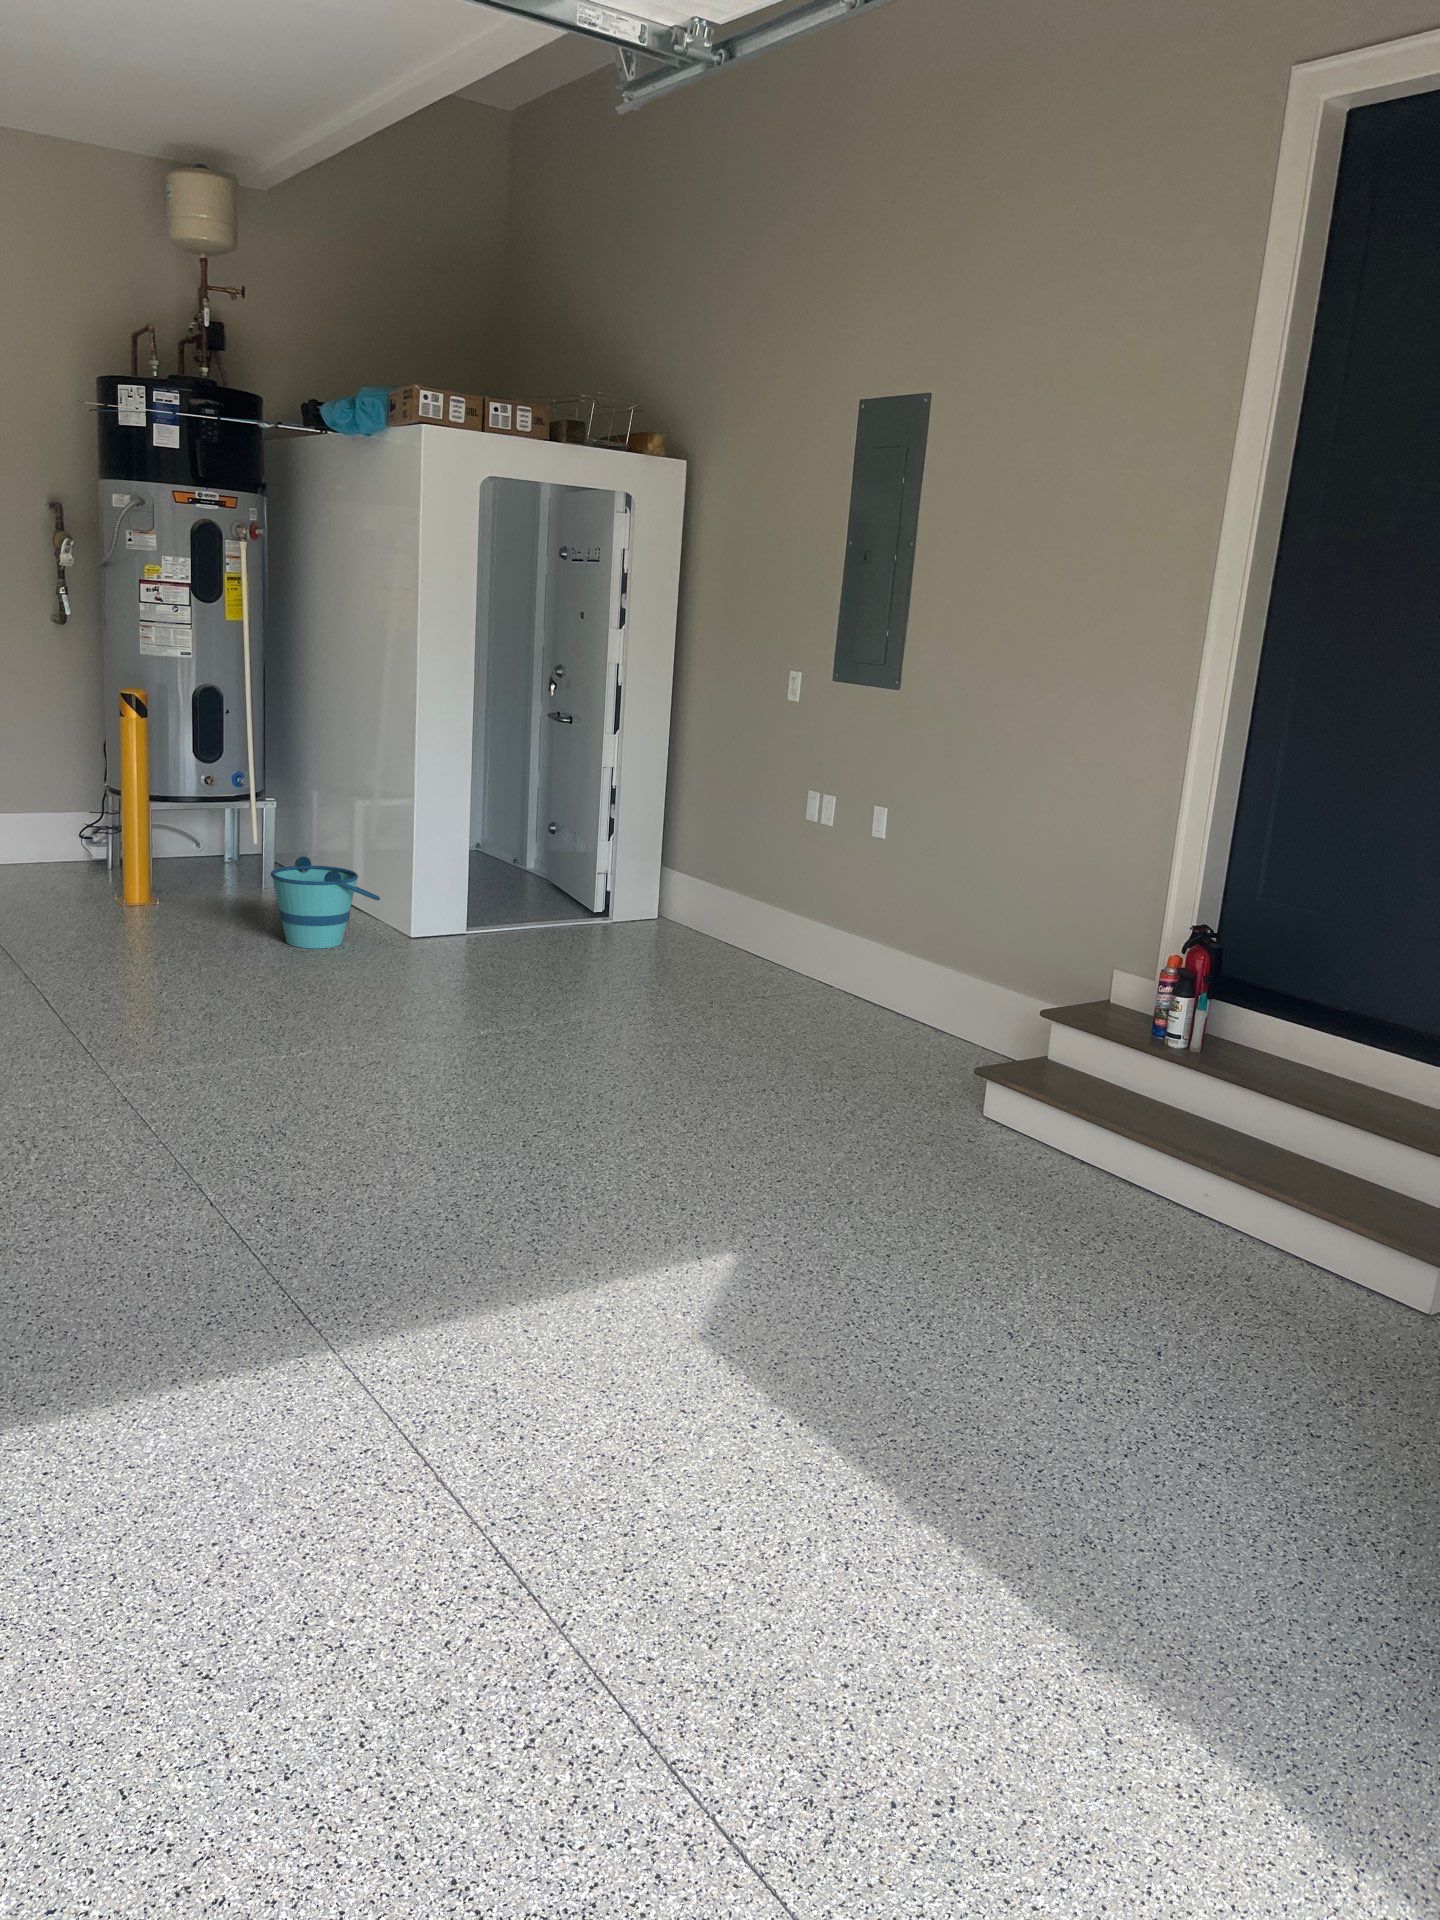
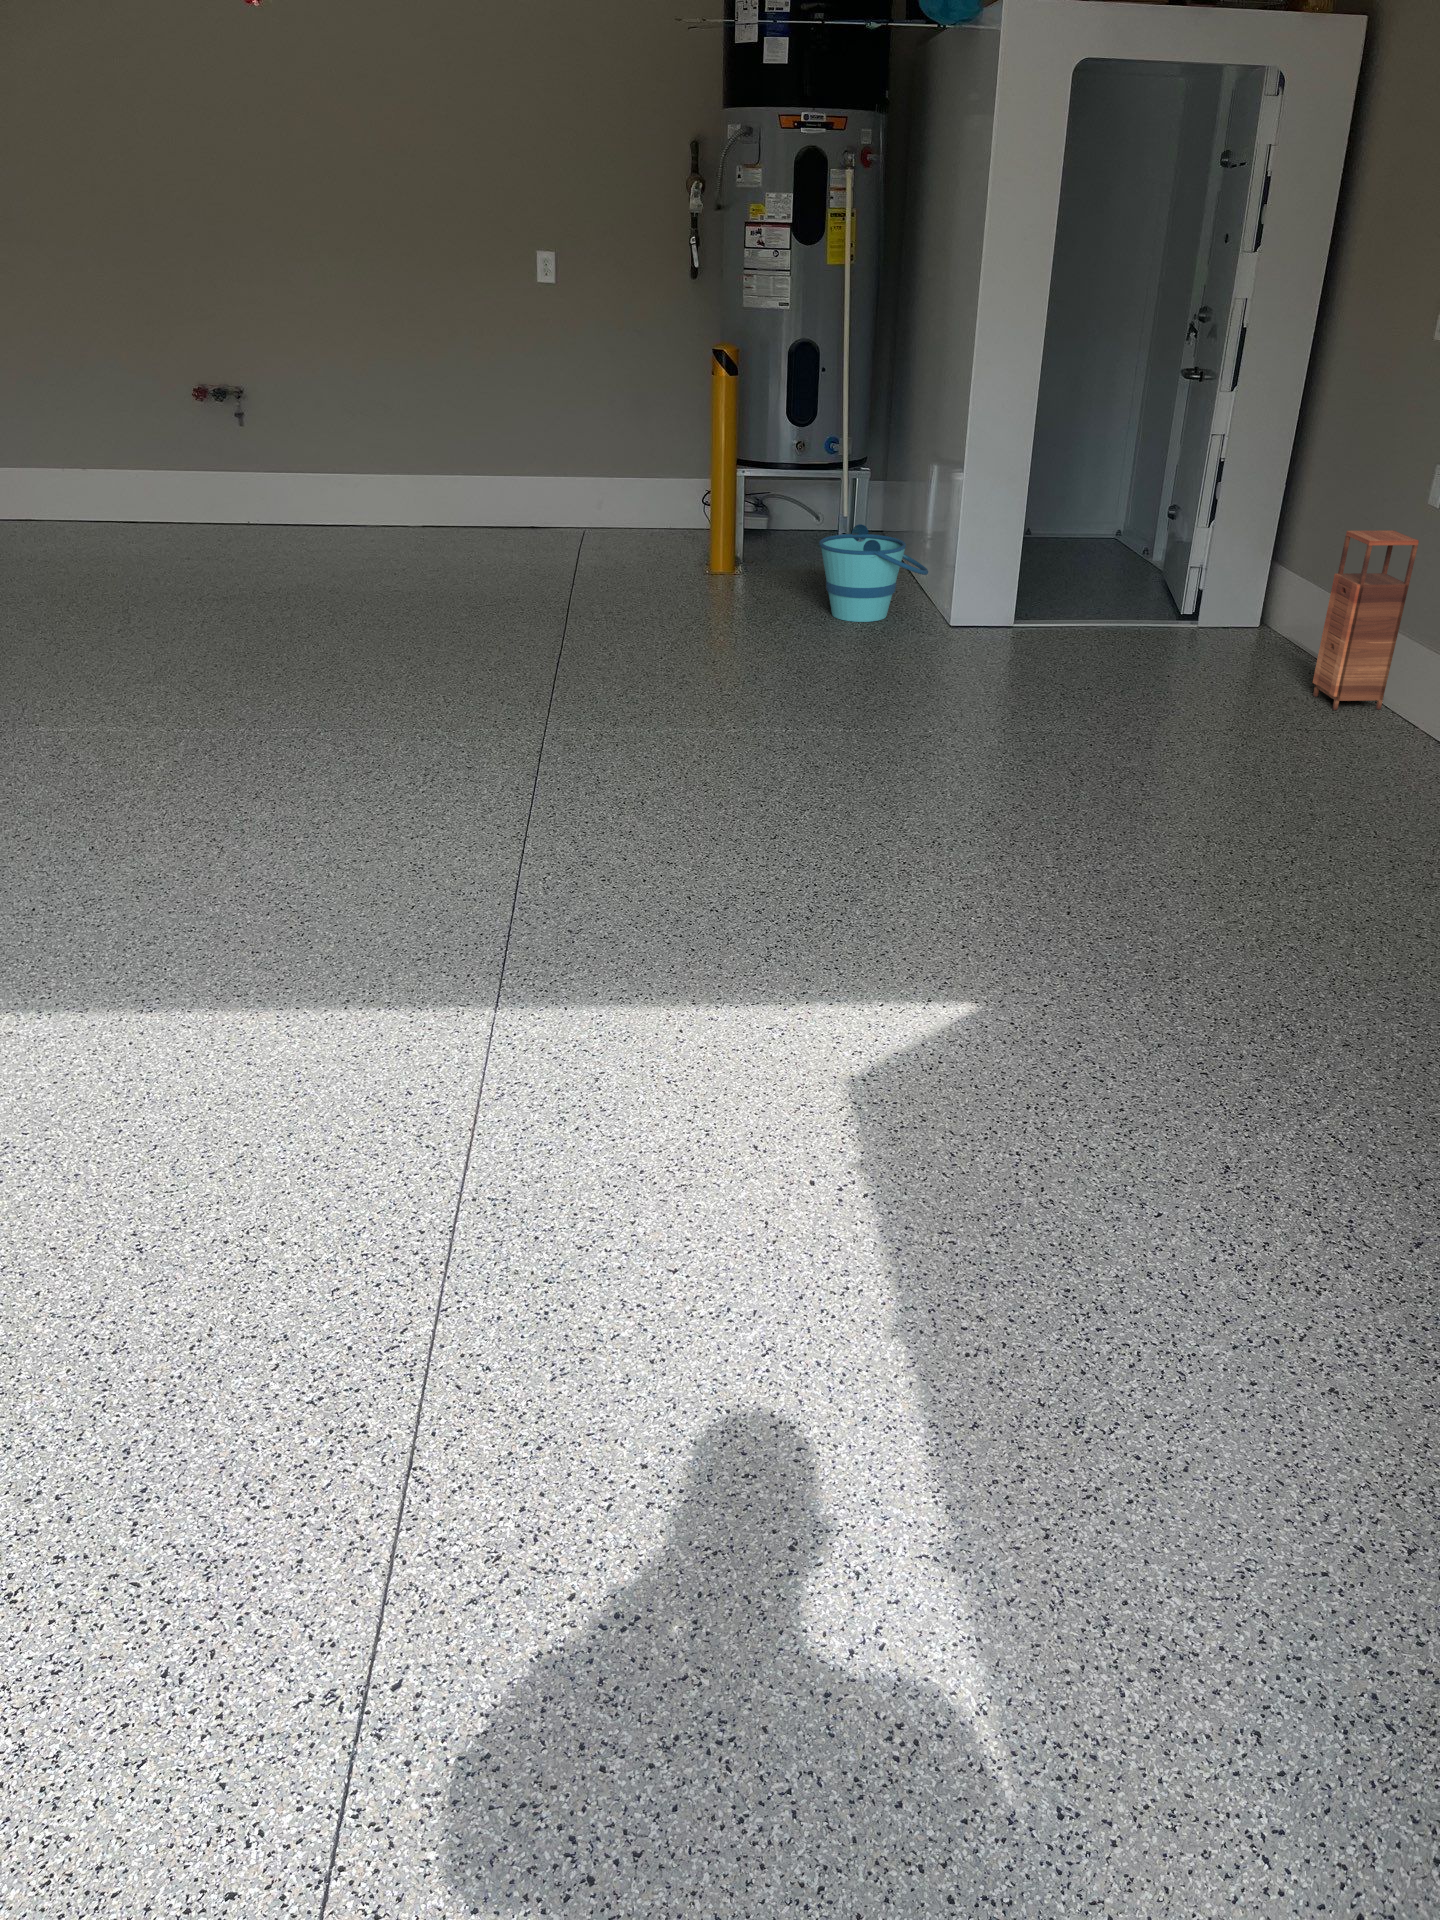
storage cabinet: none [747,847,816,991] -> present [1313,531,1419,710]

